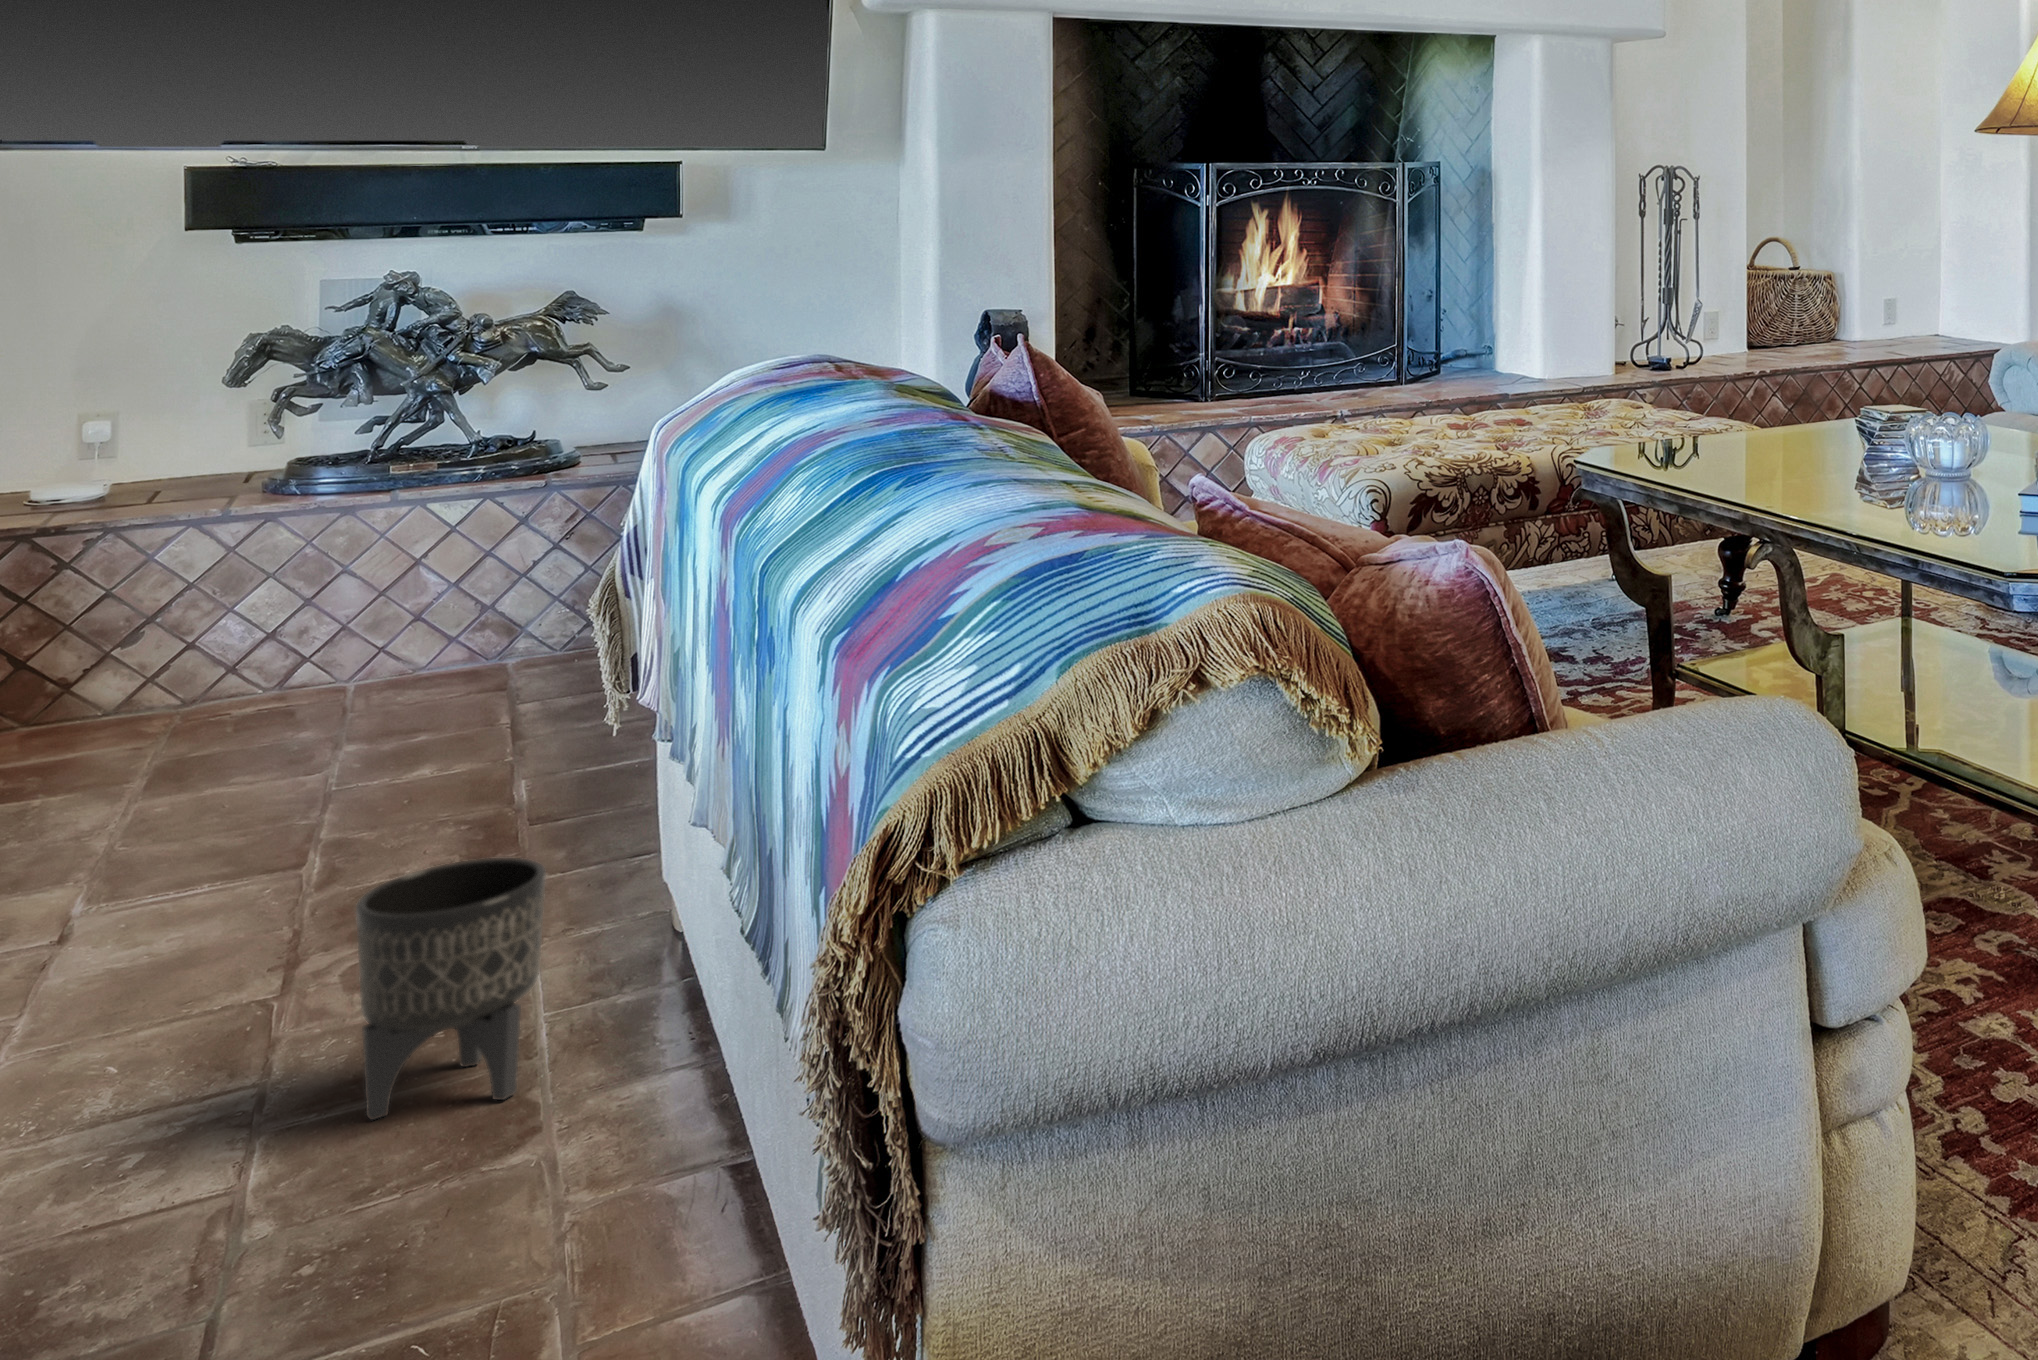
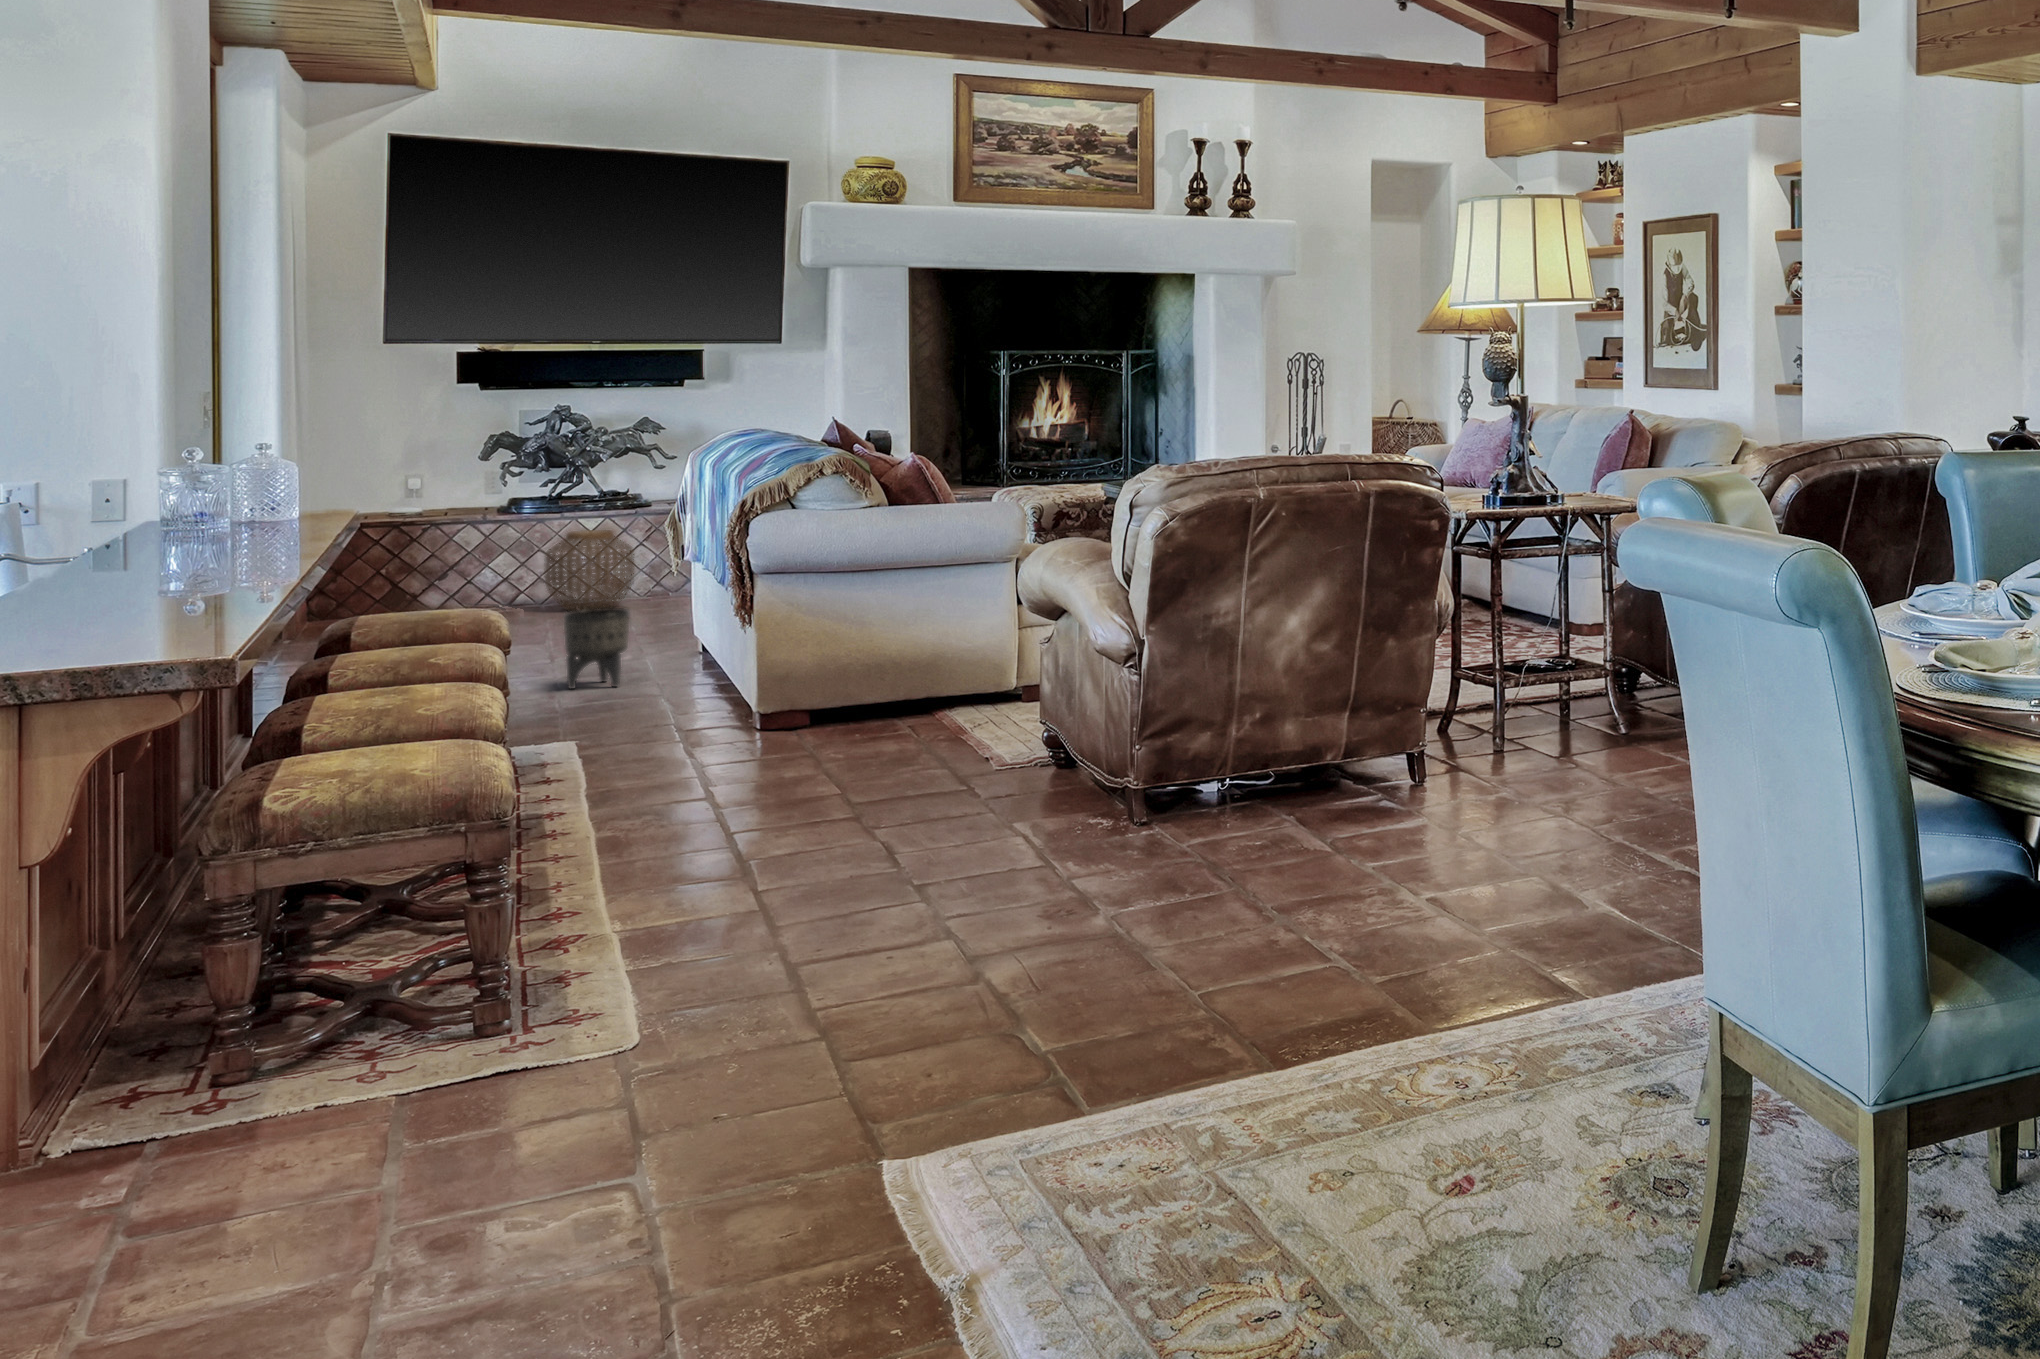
woven basket: none [353,526,542,701] -> present [545,530,634,611]

